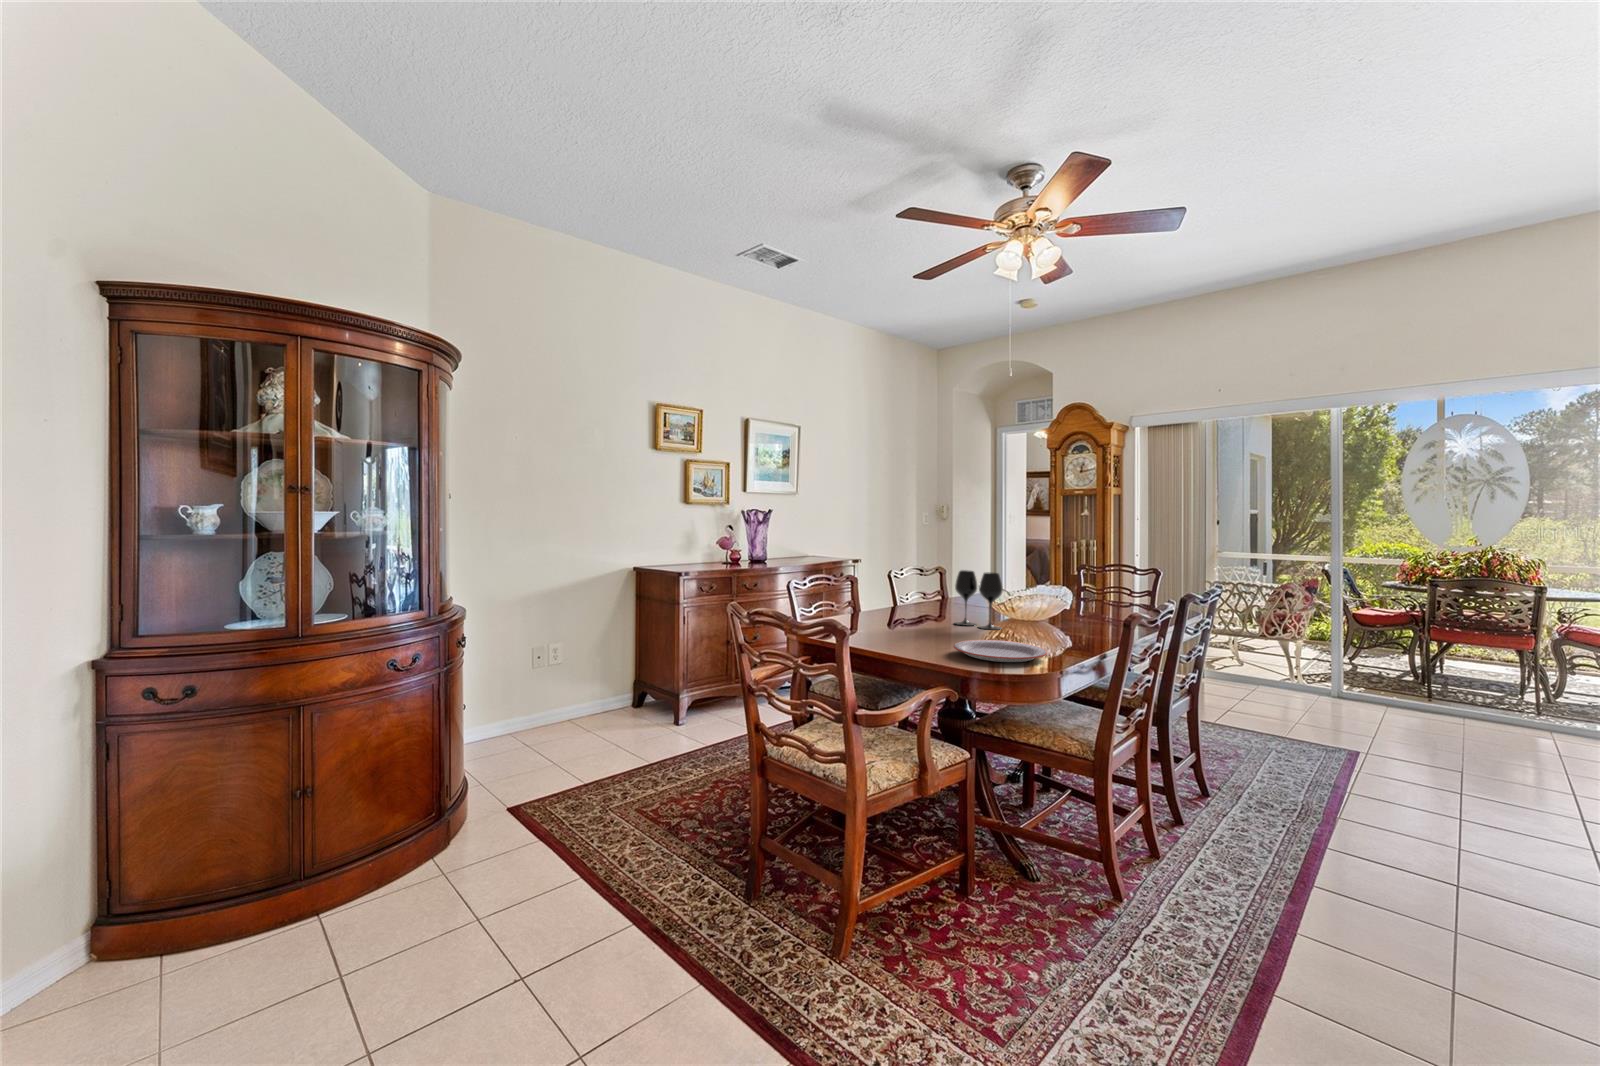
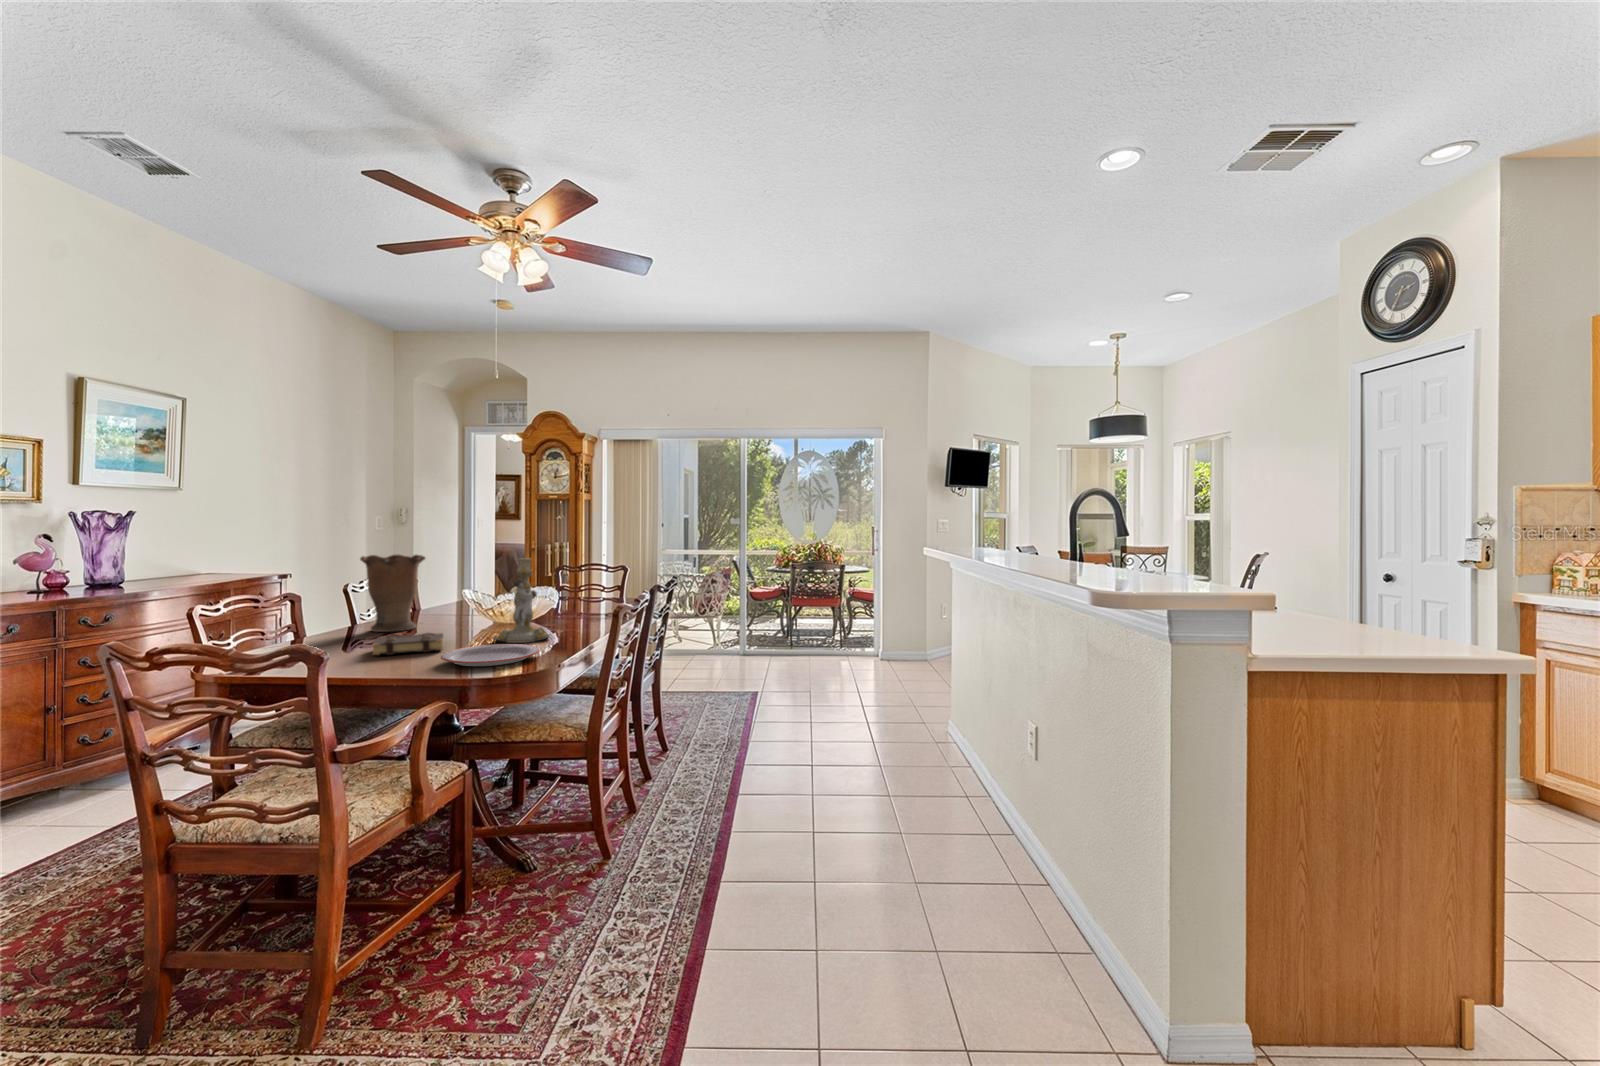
vase: none [904,549,954,617] -> present [360,554,425,632]
candlestick: none [1006,557,1063,644] -> present [494,558,550,643]
wine glass: present [955,570,1003,630] -> none [430,576,487,636]
book: none [903,620,962,640] -> present [373,633,443,655]

